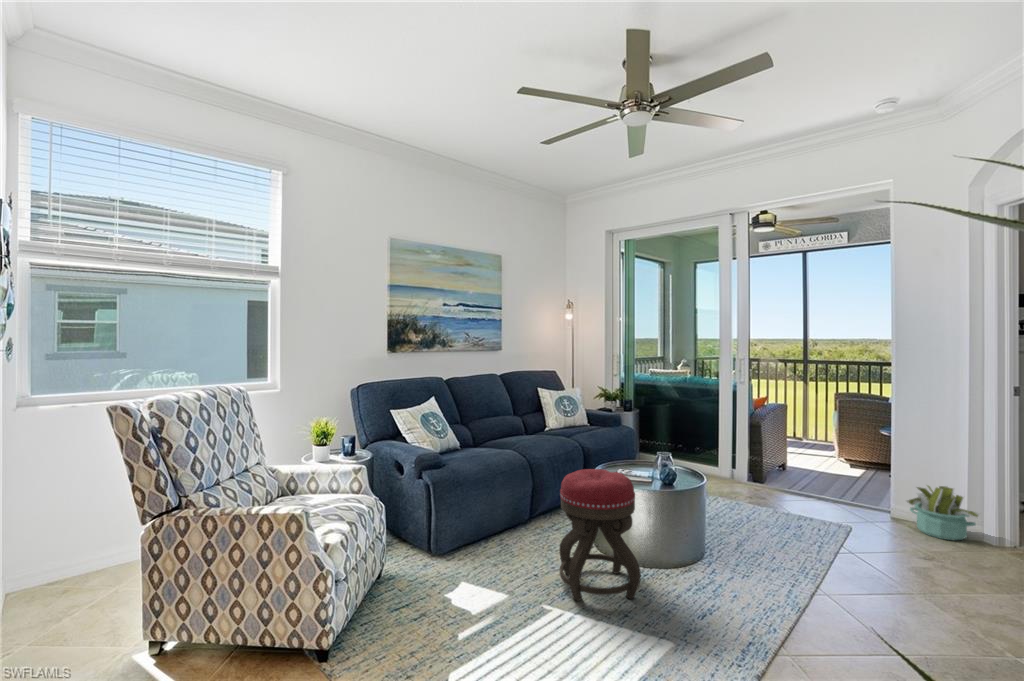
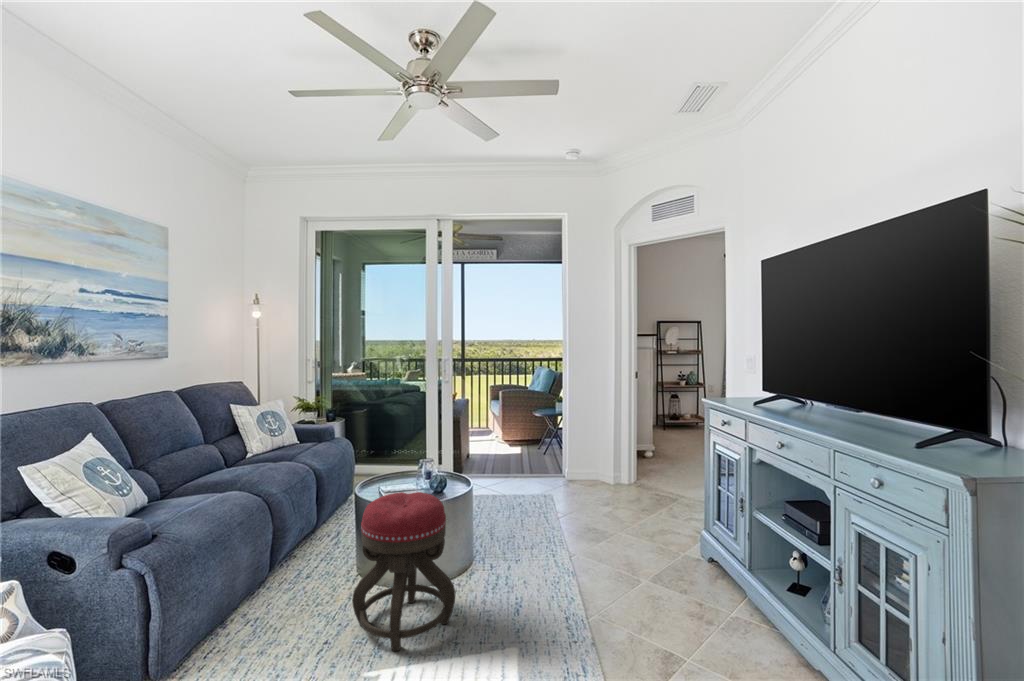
decorative plant: present [907,486,980,540] -> none [574,451,616,489]

